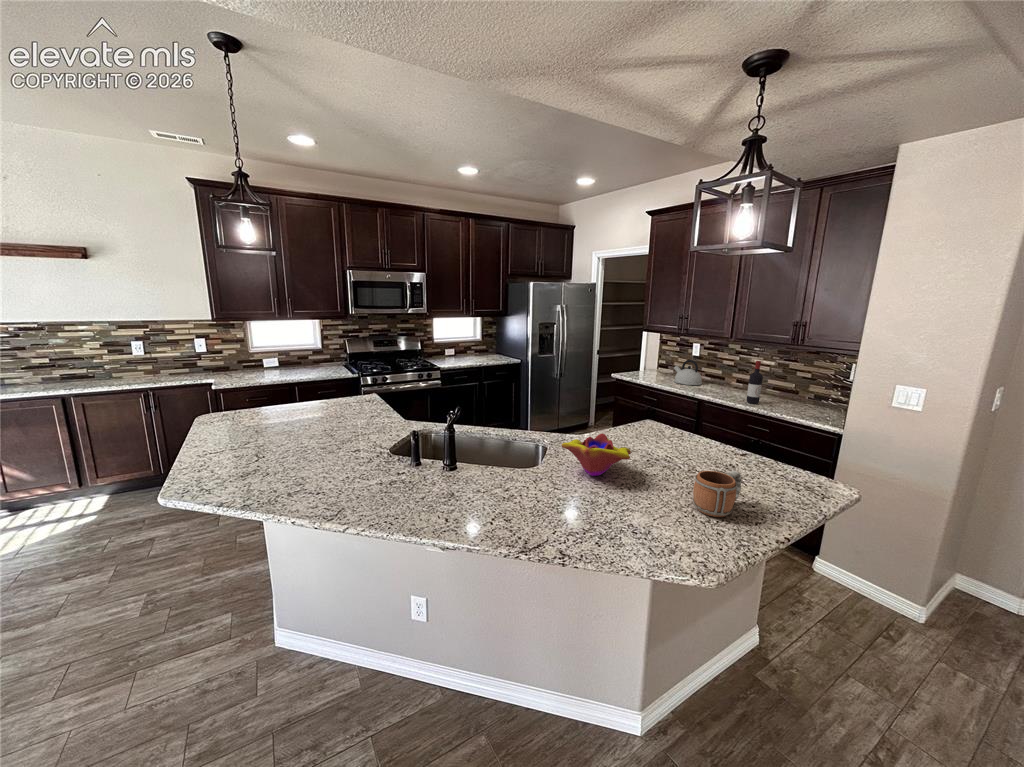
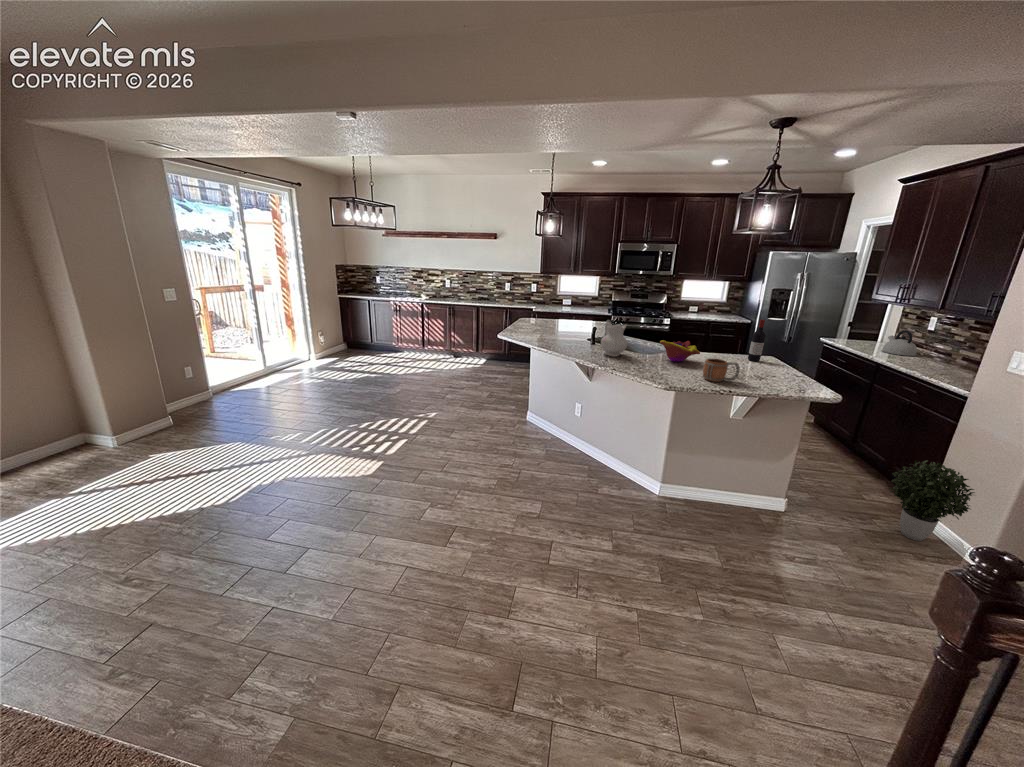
wine bottle: present [746,361,763,404] -> present [748,320,766,361]
ceramic pitcher: none [463,424,519,500] -> present [601,320,628,357]
potted plant: none [805,510,889,604] -> present [889,460,975,541]

